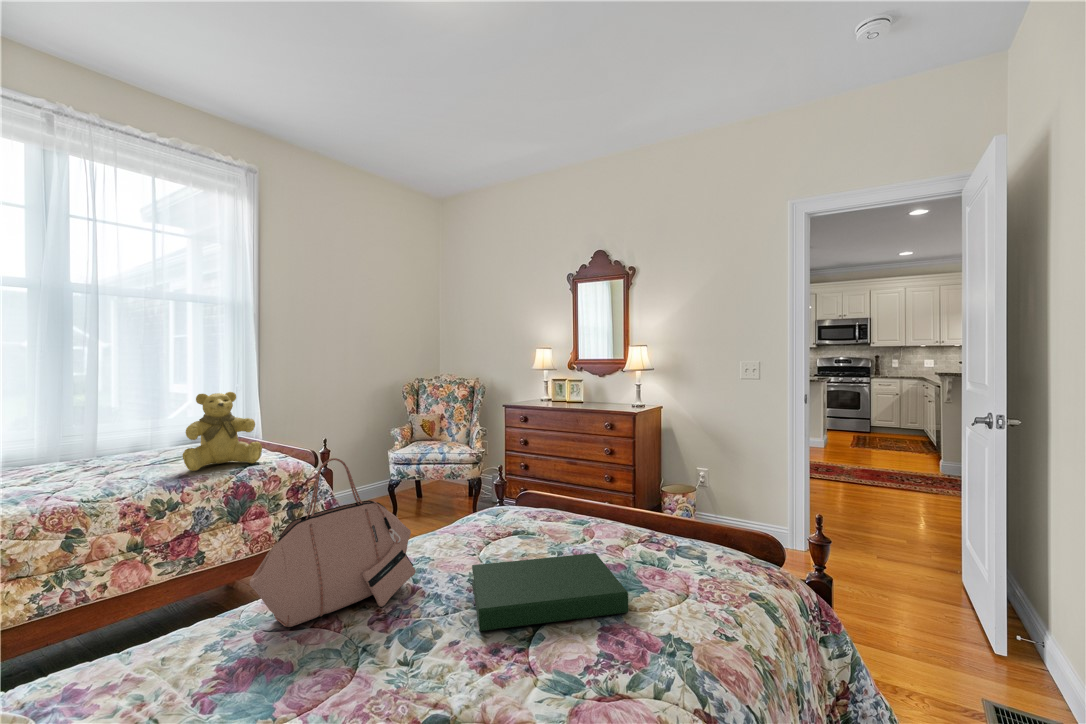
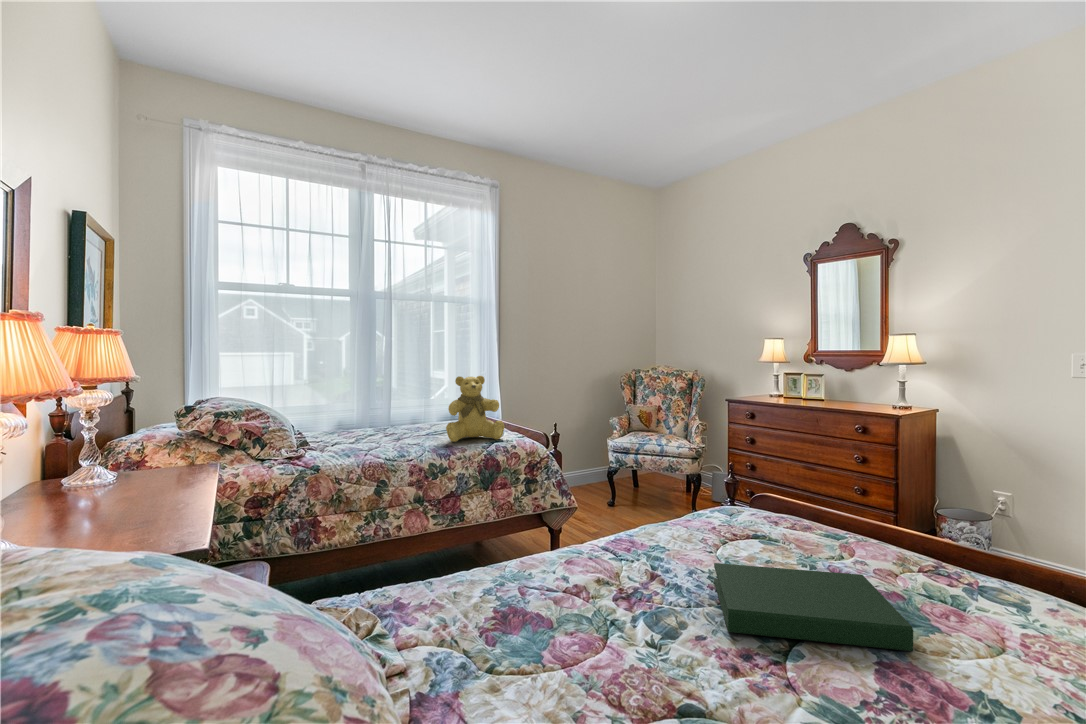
handbag: present [250,458,415,627] -> none [515,441,656,588]

